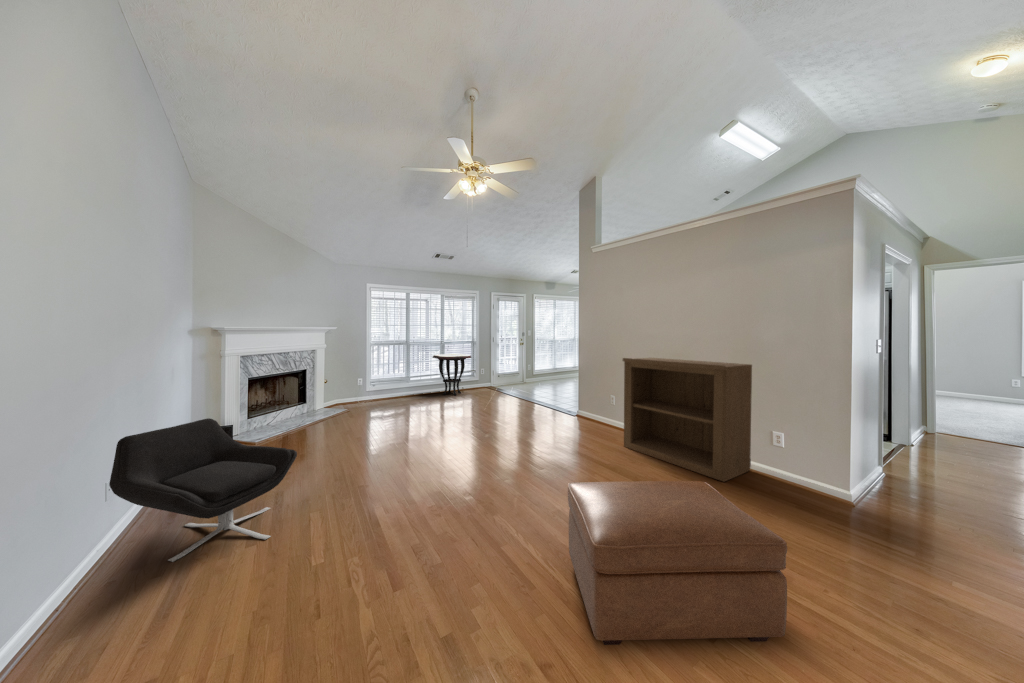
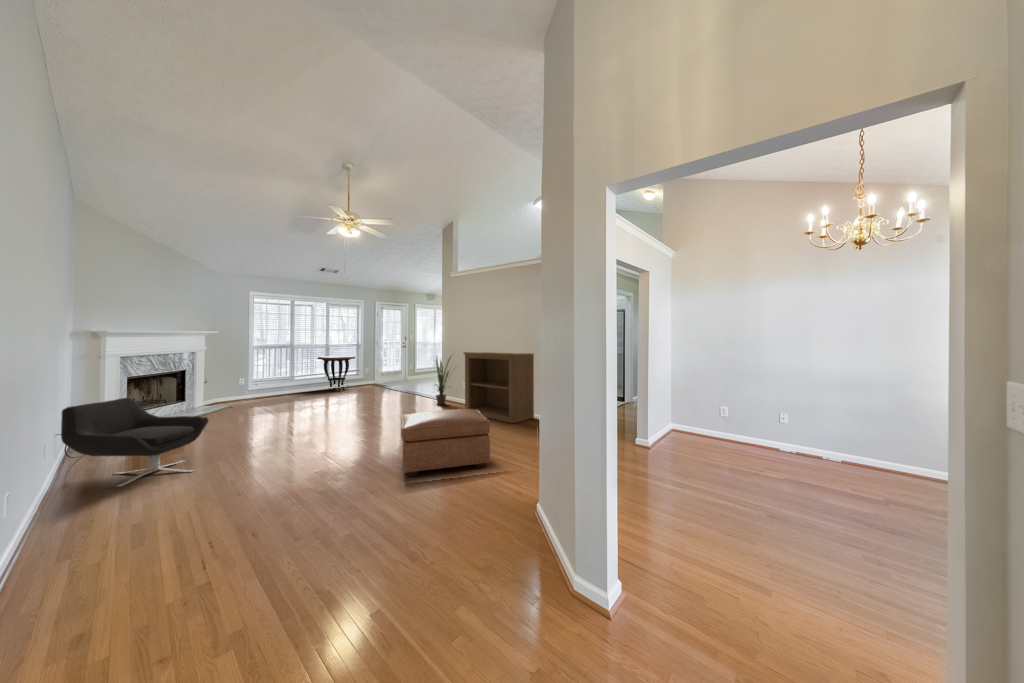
house plant: none [569,357,604,427] -> present [435,356,457,405]

